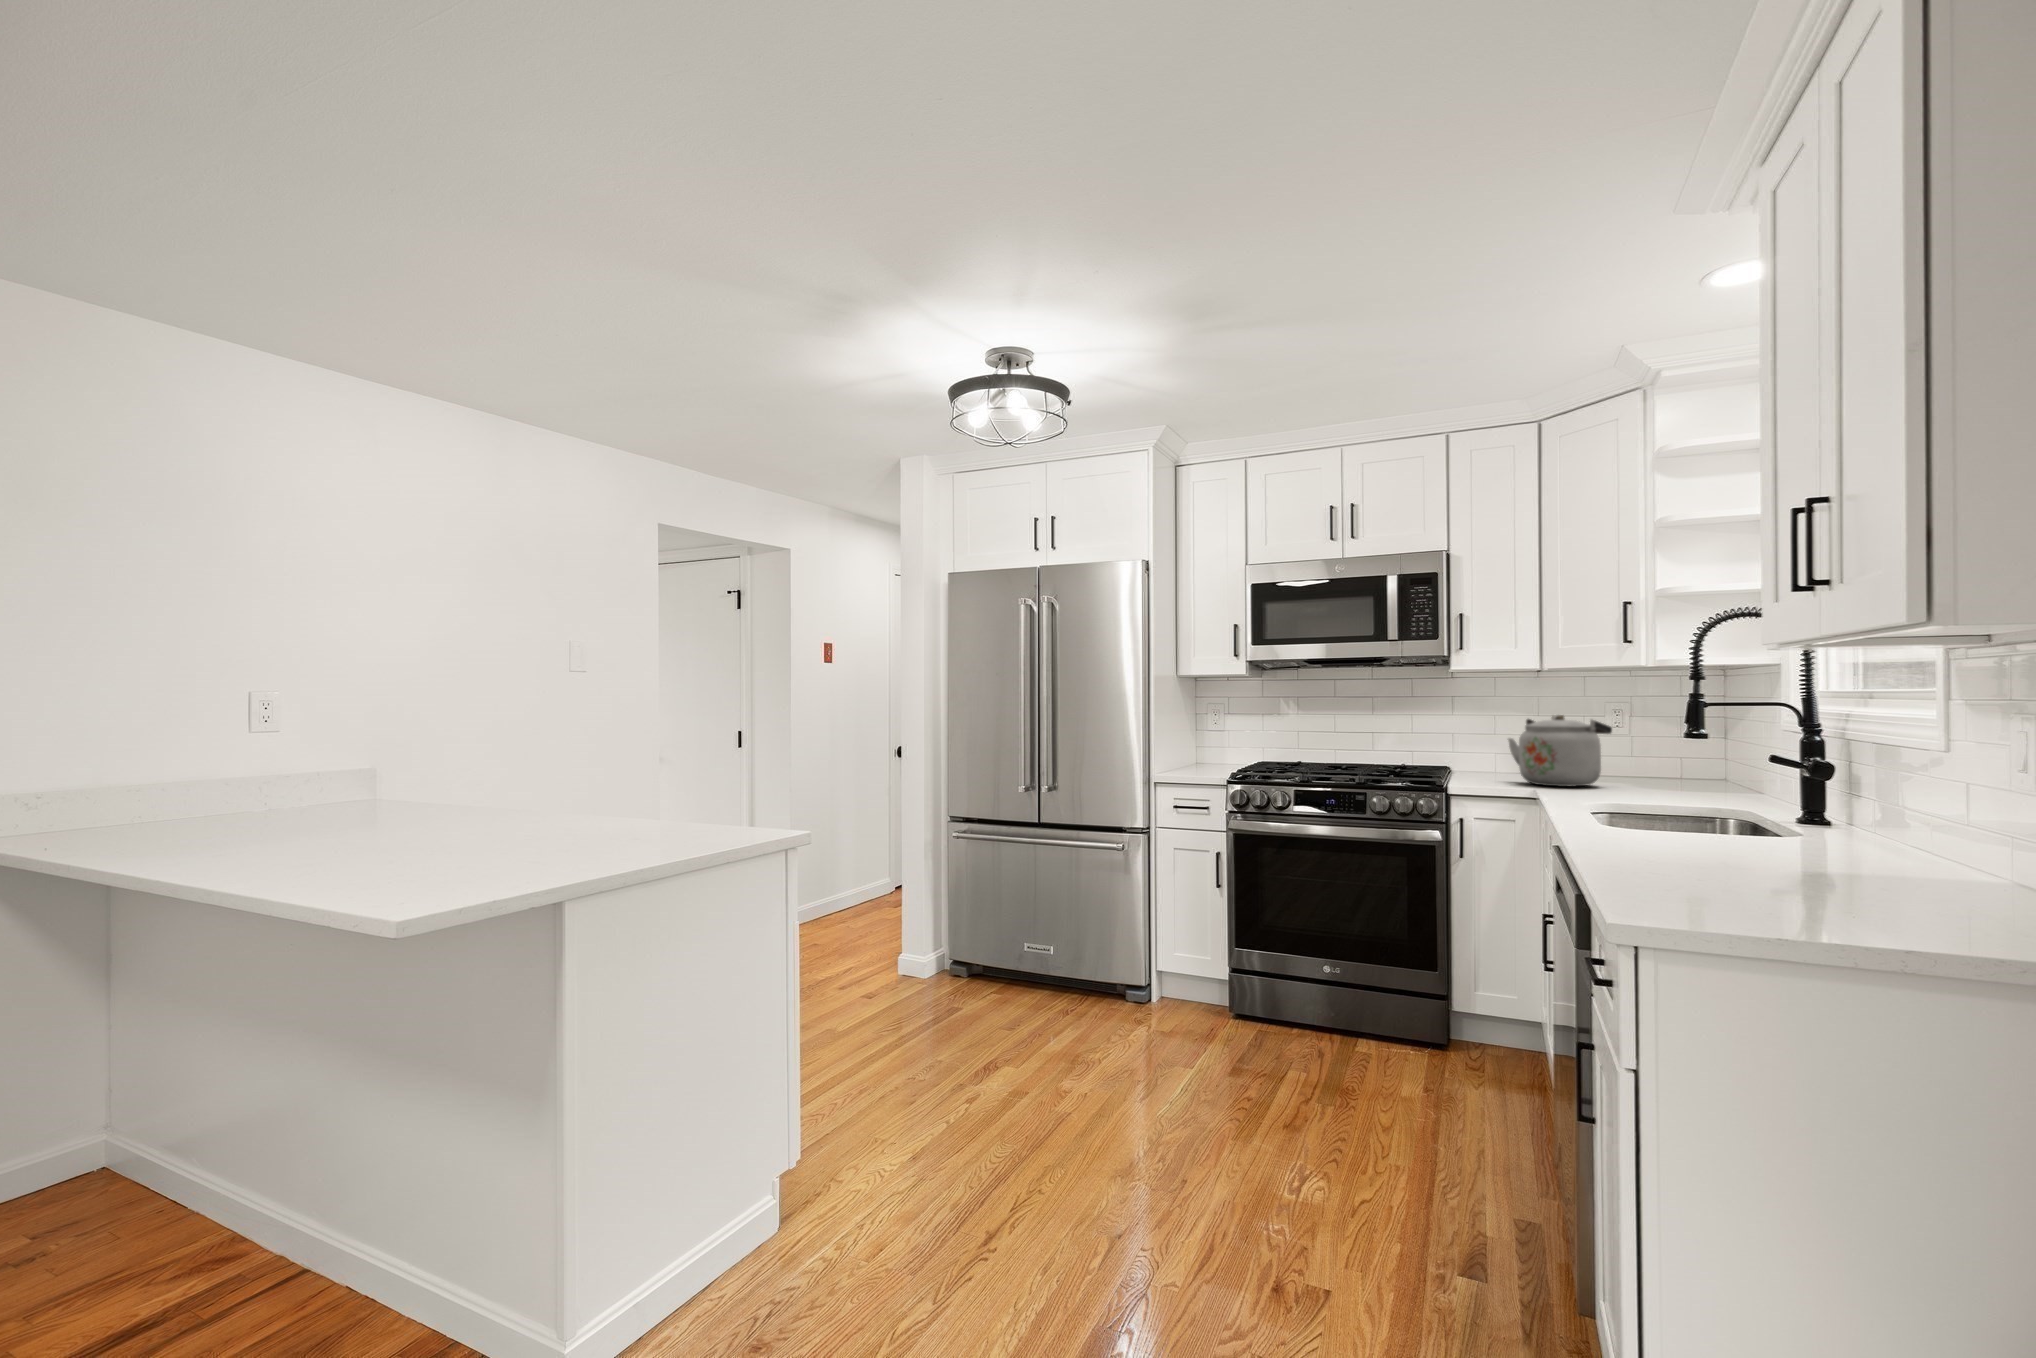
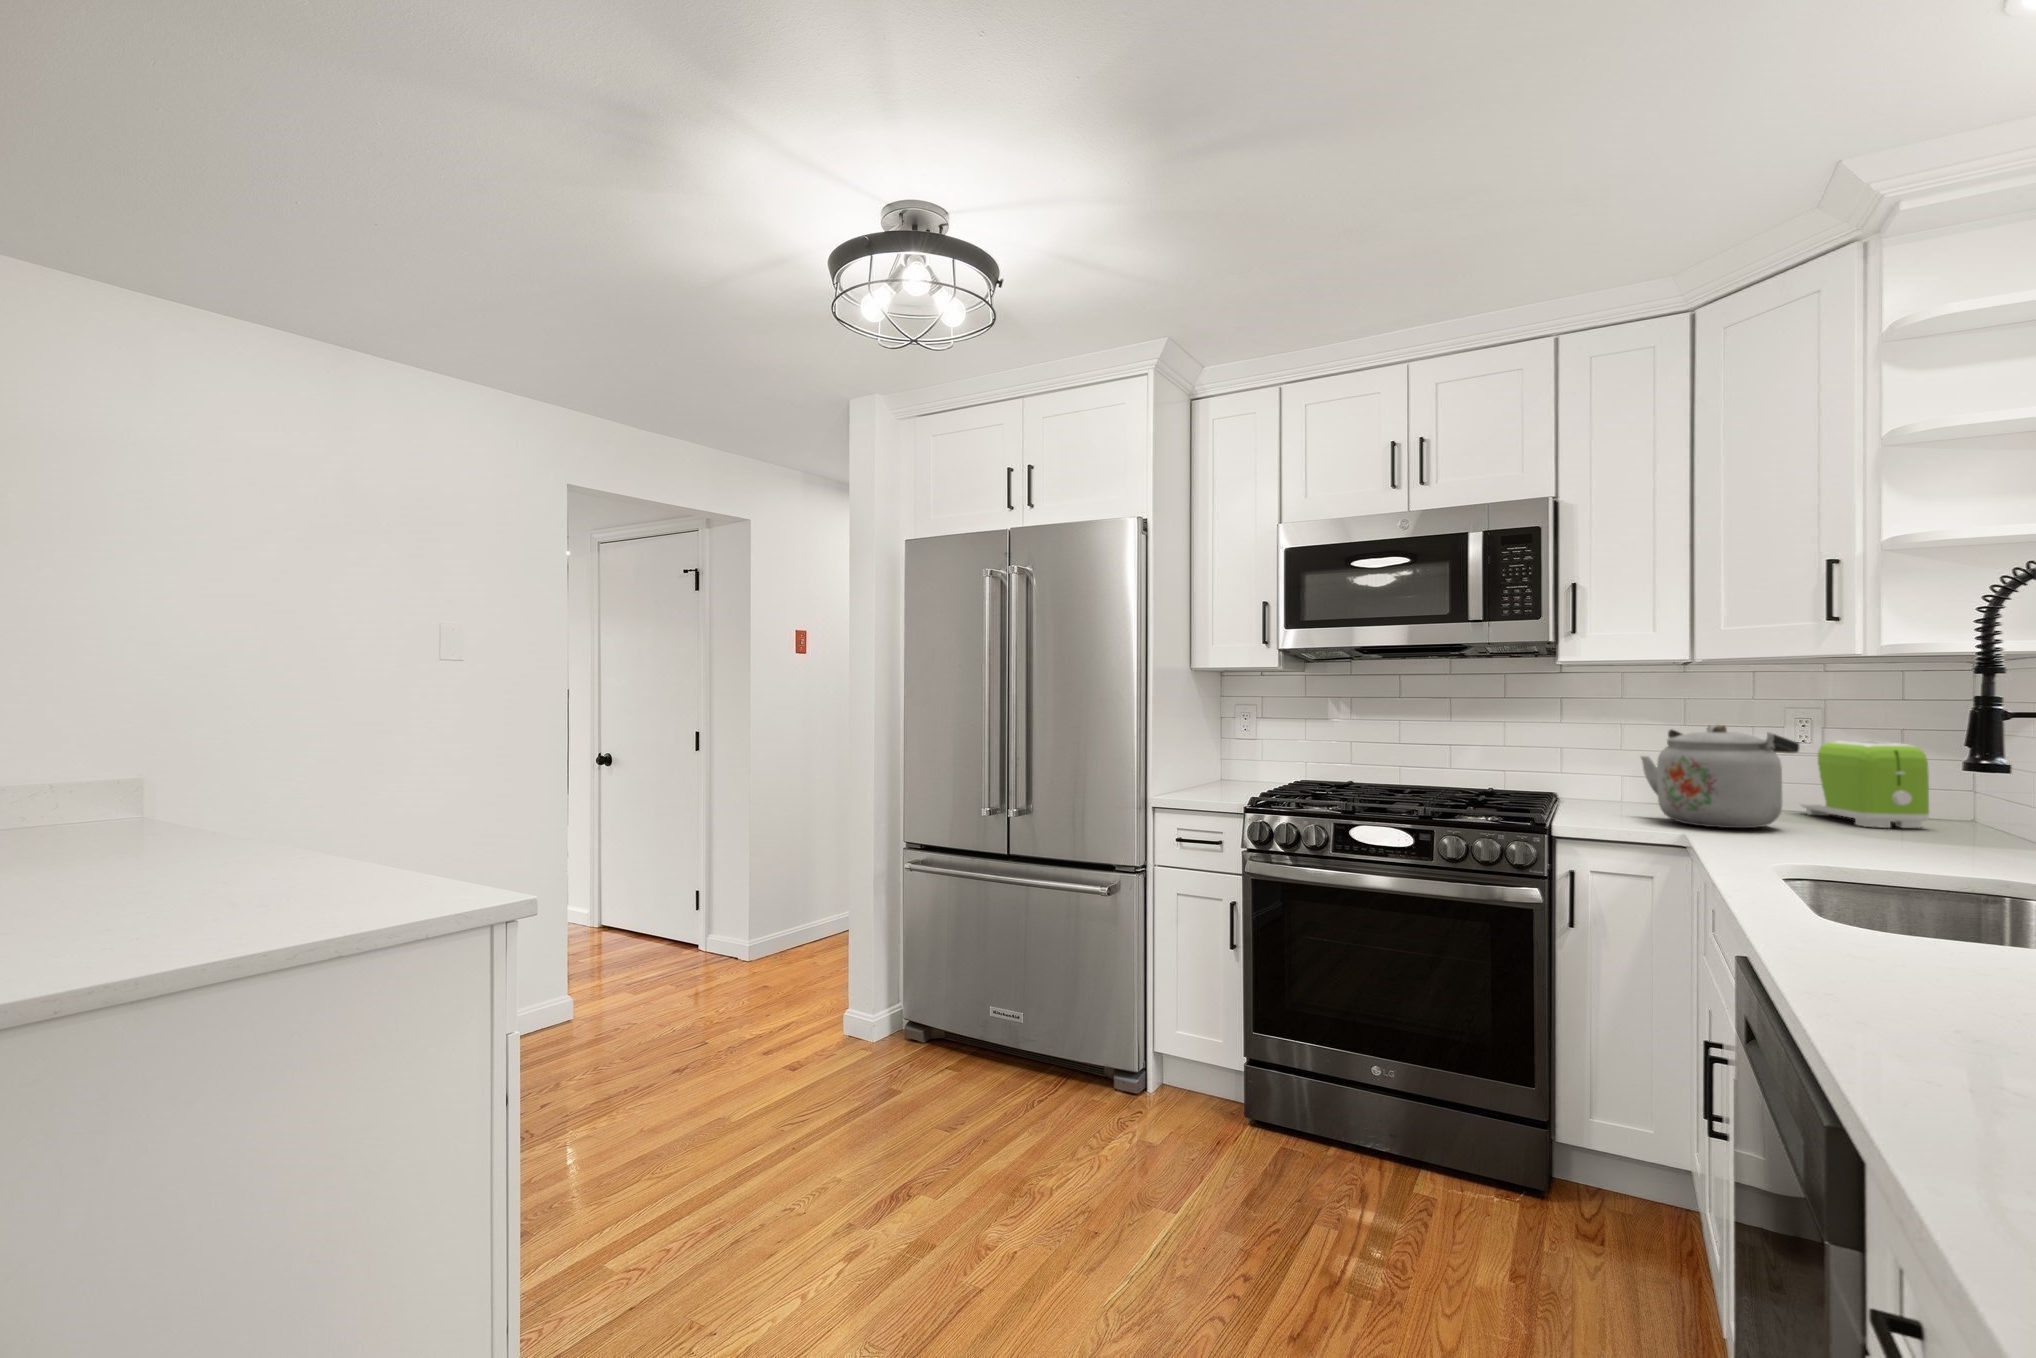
toaster: none [1615,725,1697,785] -> present [1801,741,1929,828]

